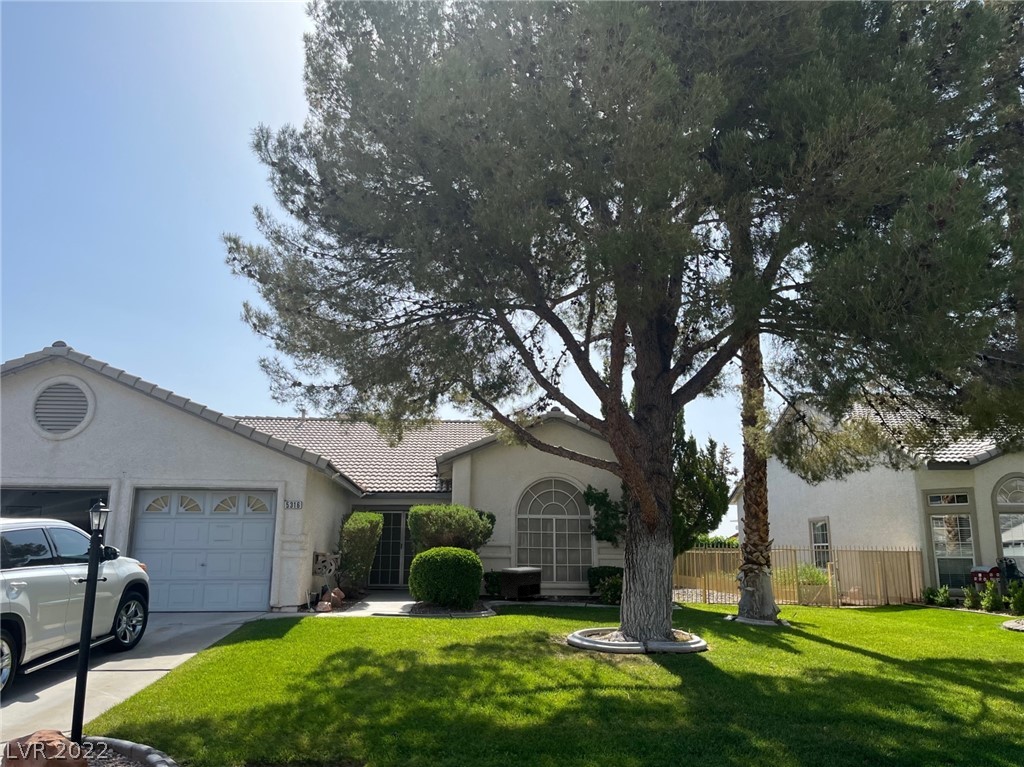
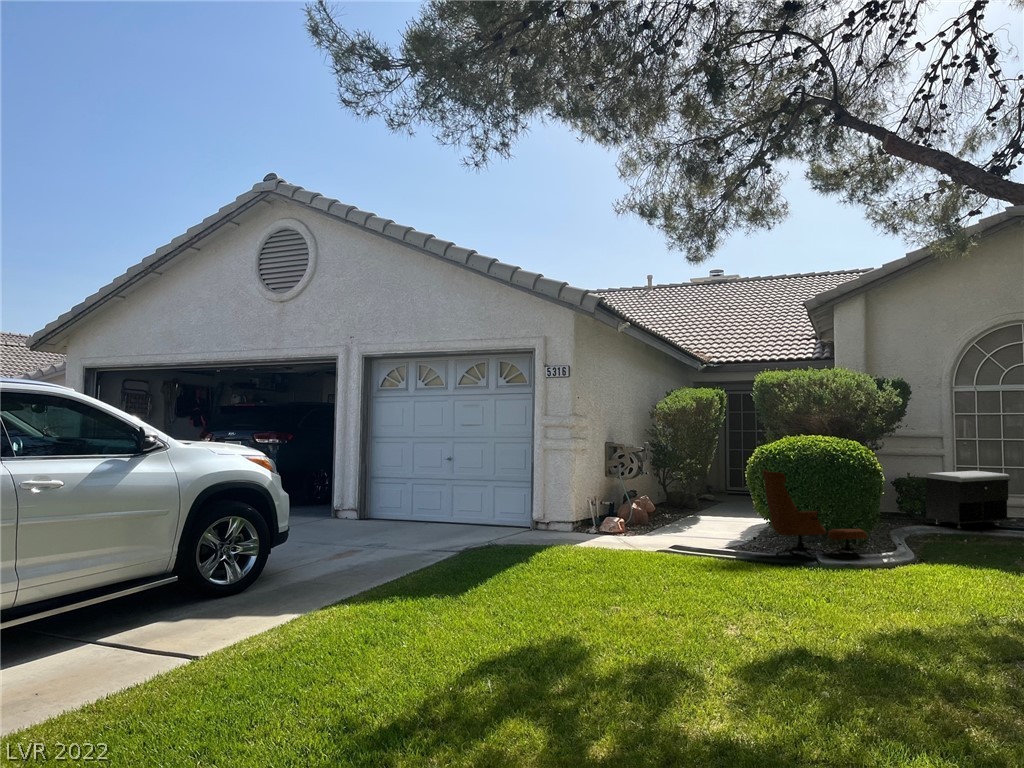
lounge chair: none [423,567,474,617] -> present [763,470,867,560]

